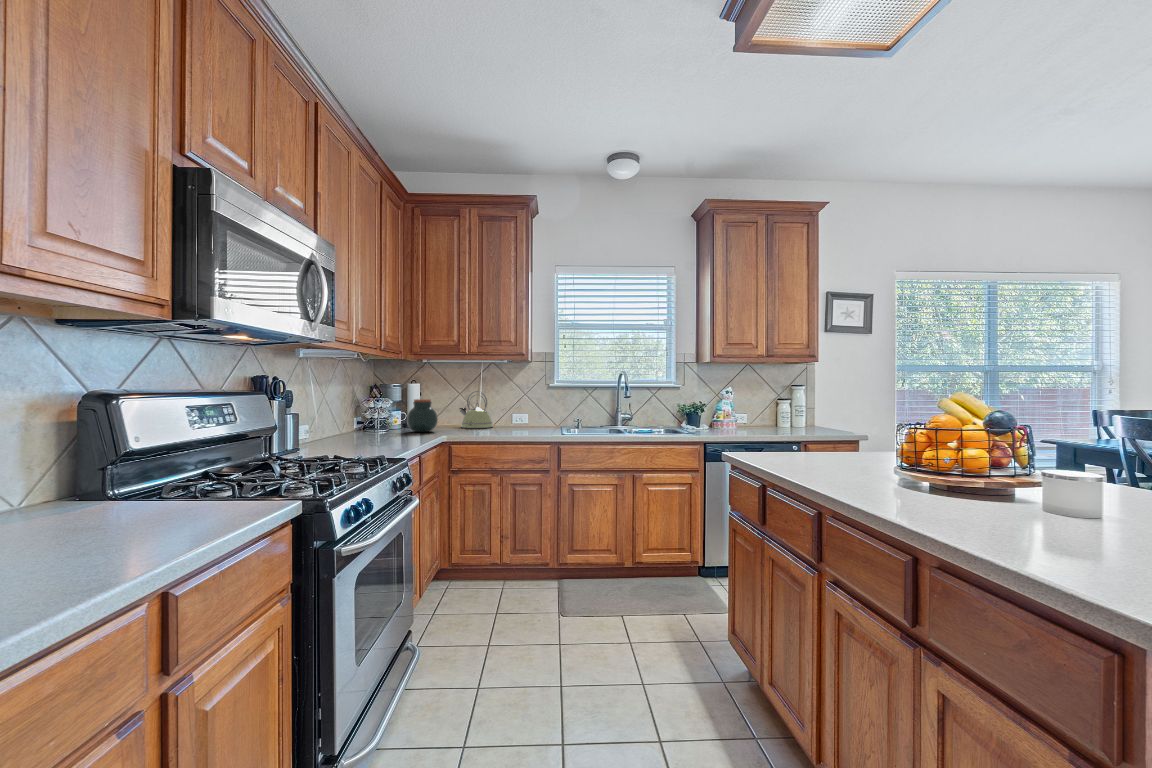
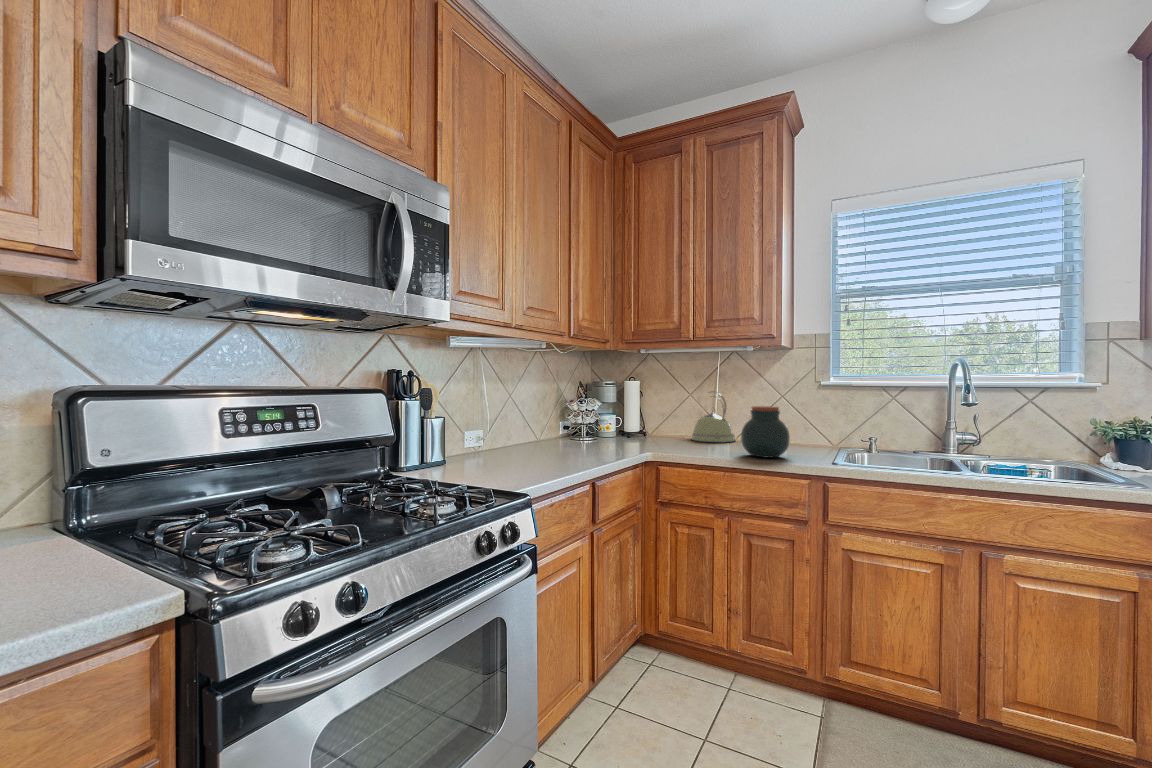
jar: present [407,399,438,432] -> present [741,406,790,457]

